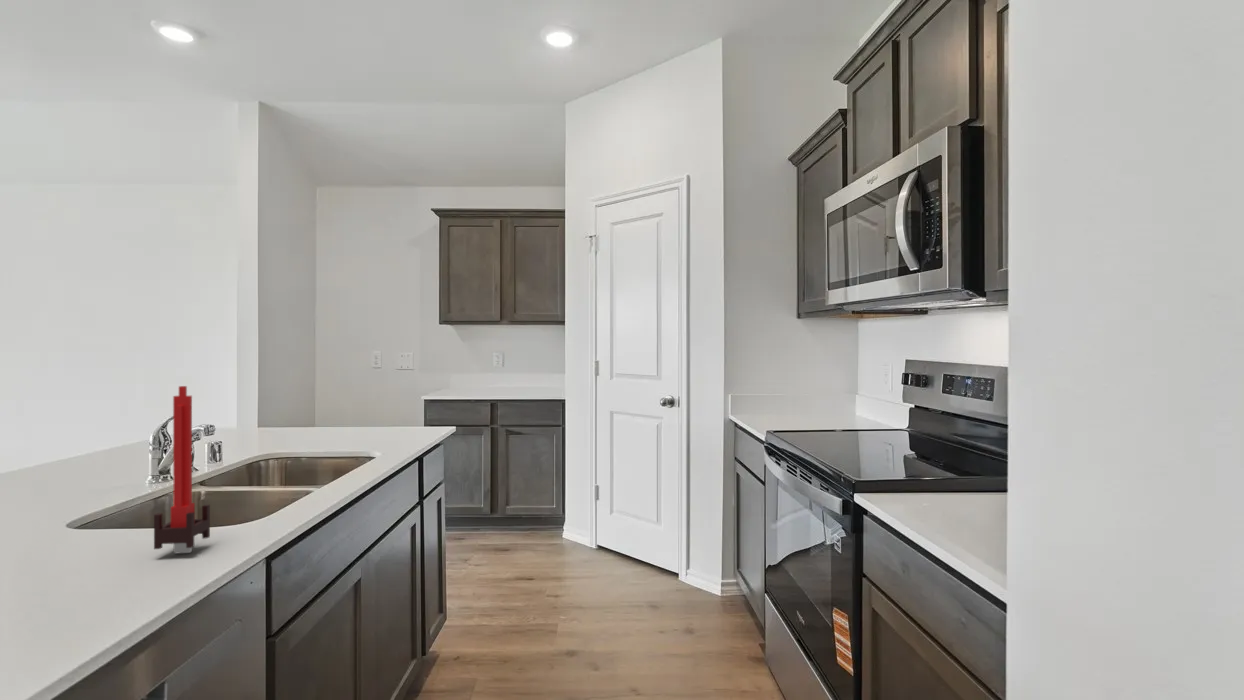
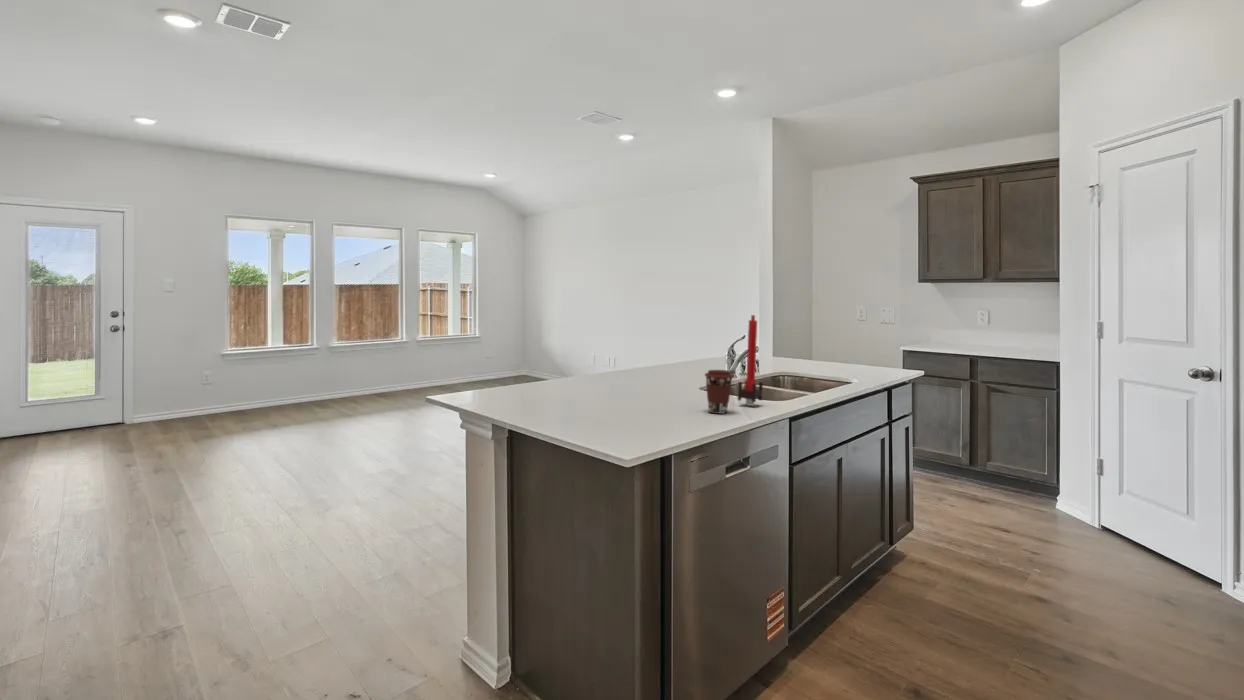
coffee cup: none [54,504,134,602] -> present [705,370,733,414]

